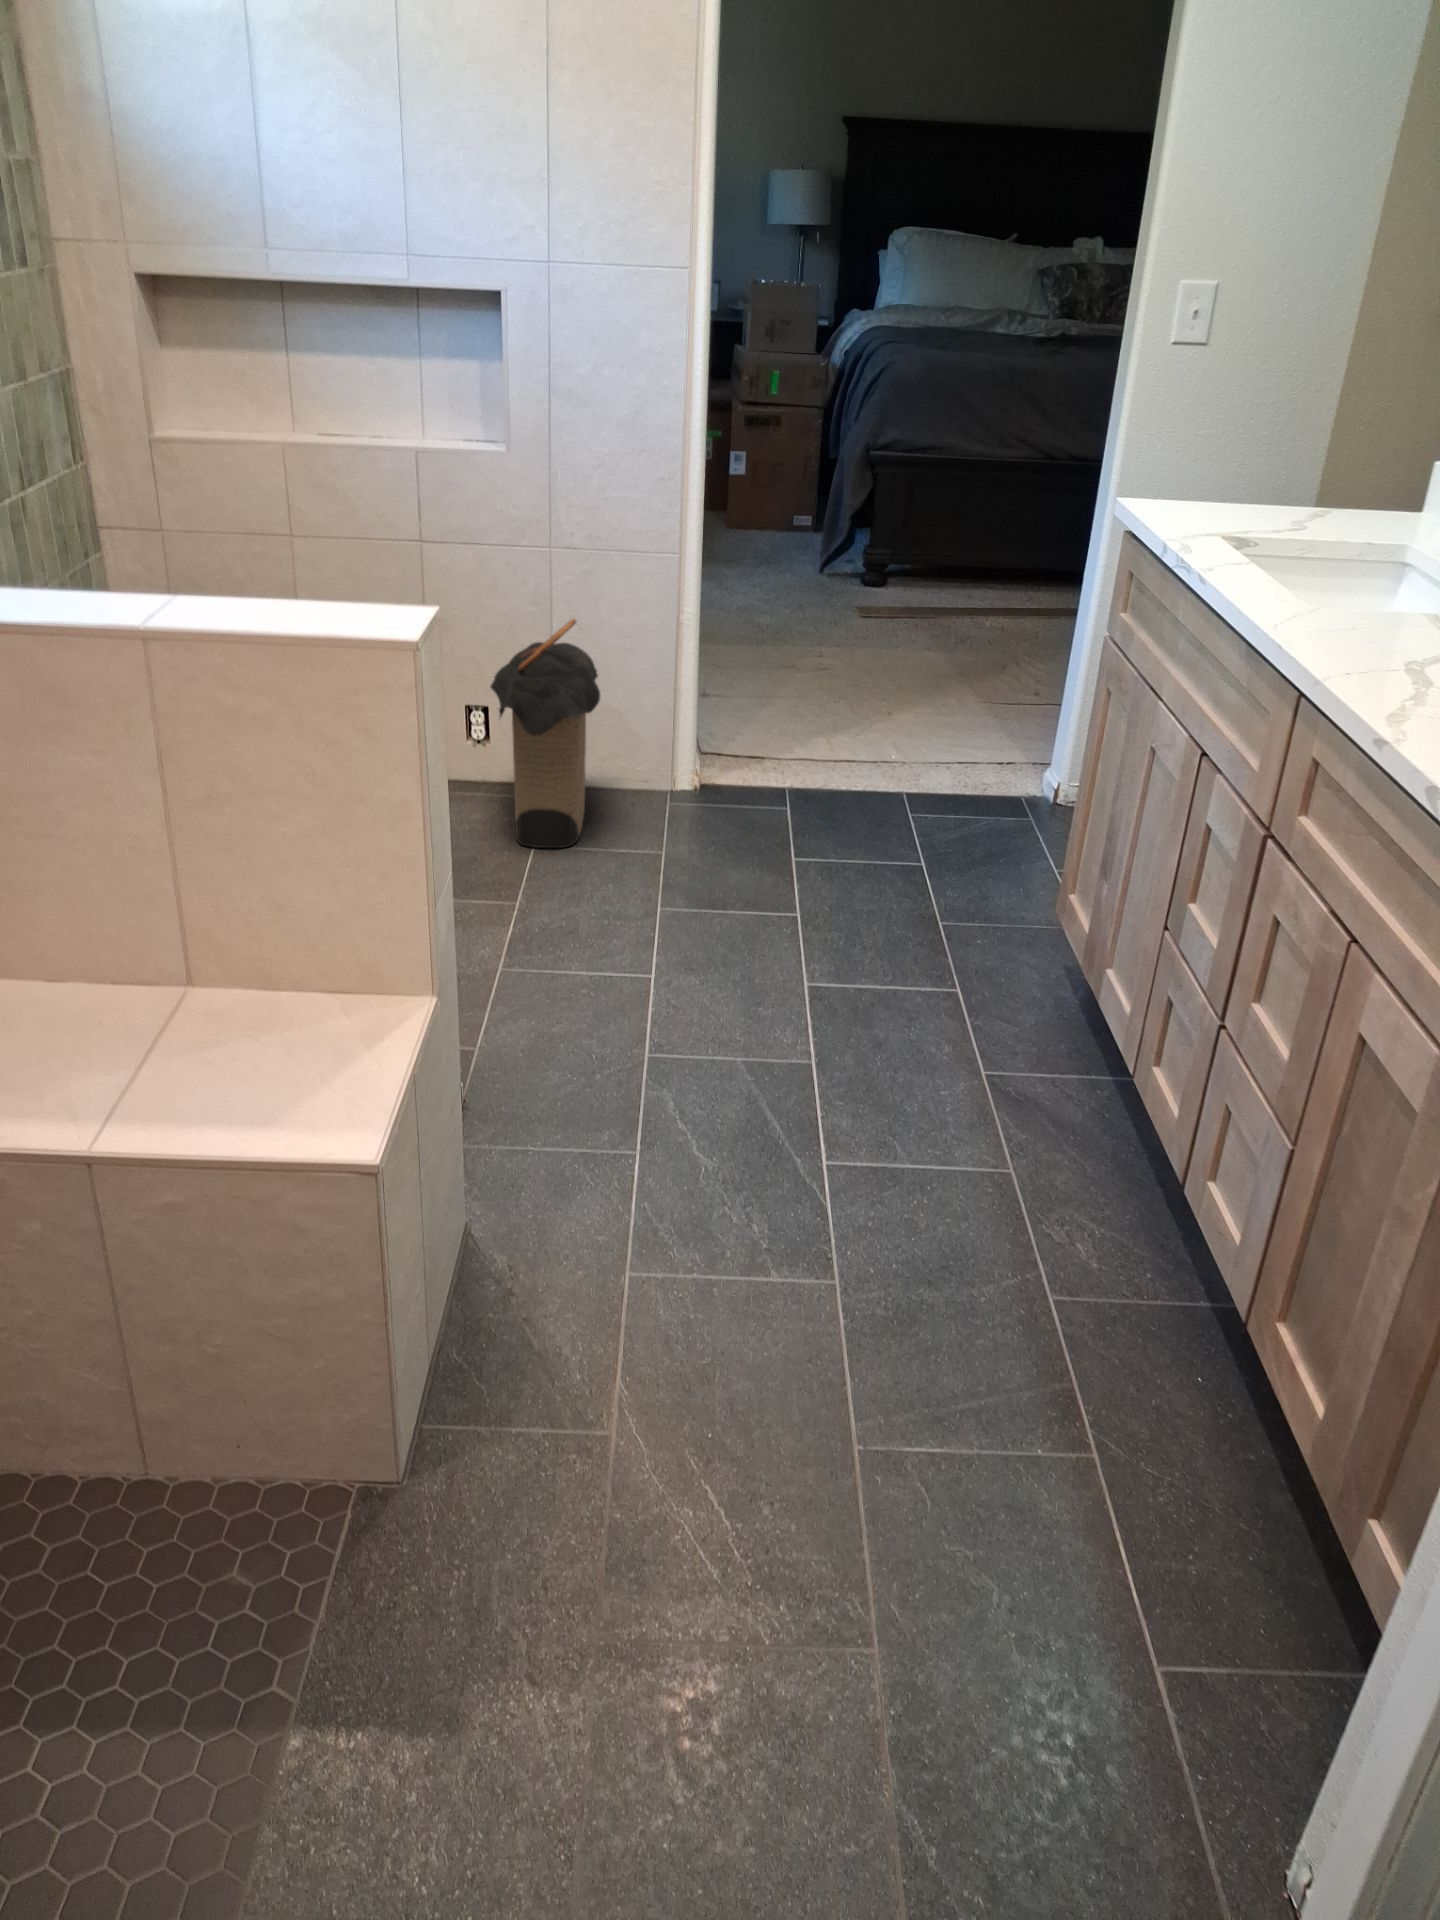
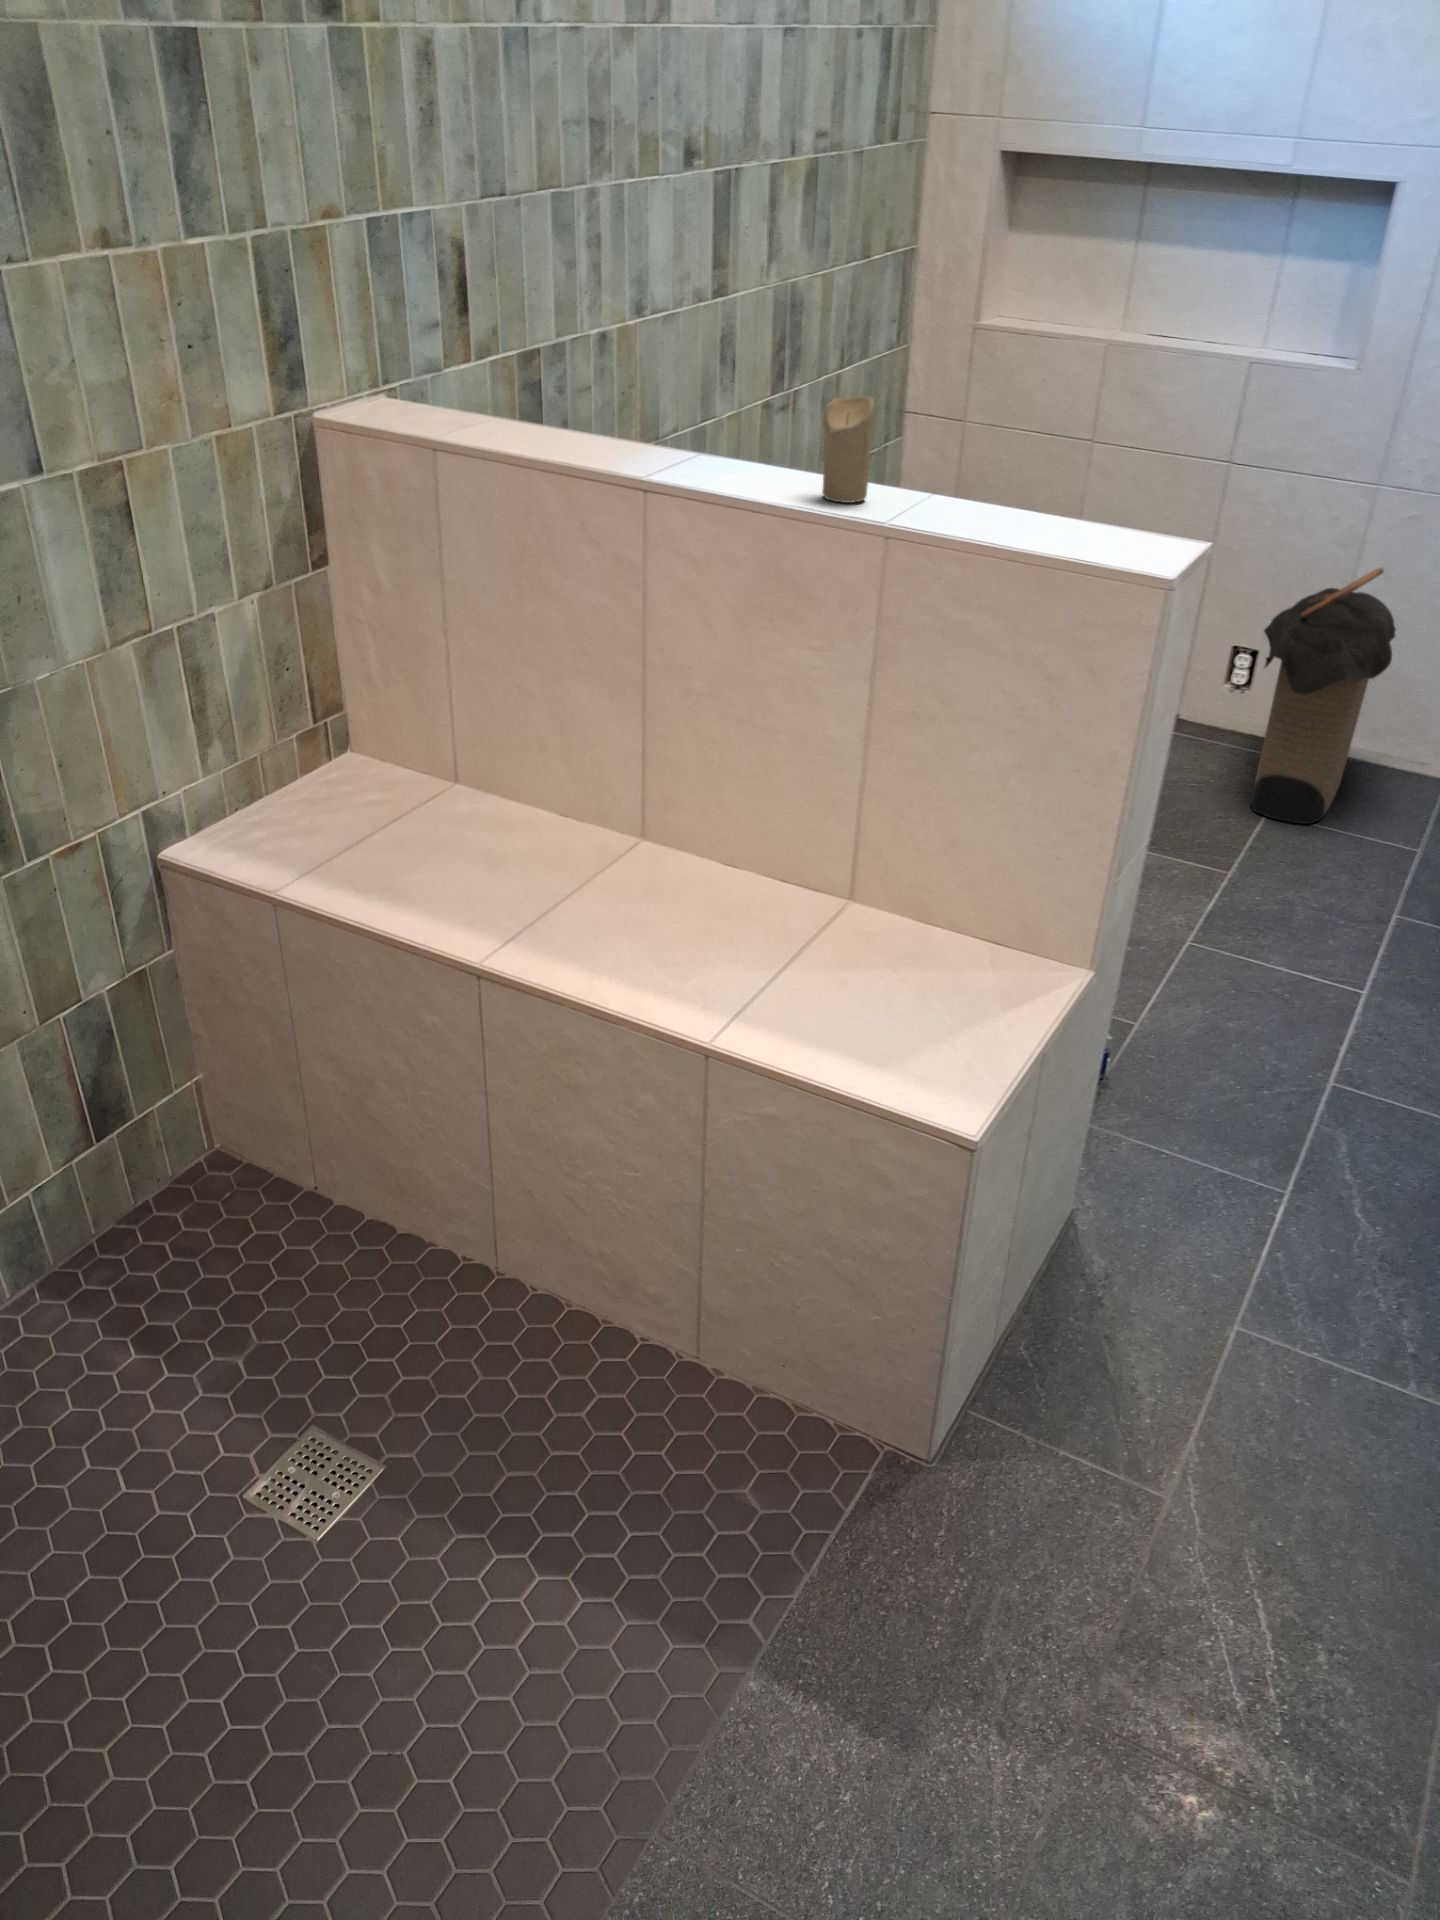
candle: none [56,508,117,610] -> present [822,396,875,503]

